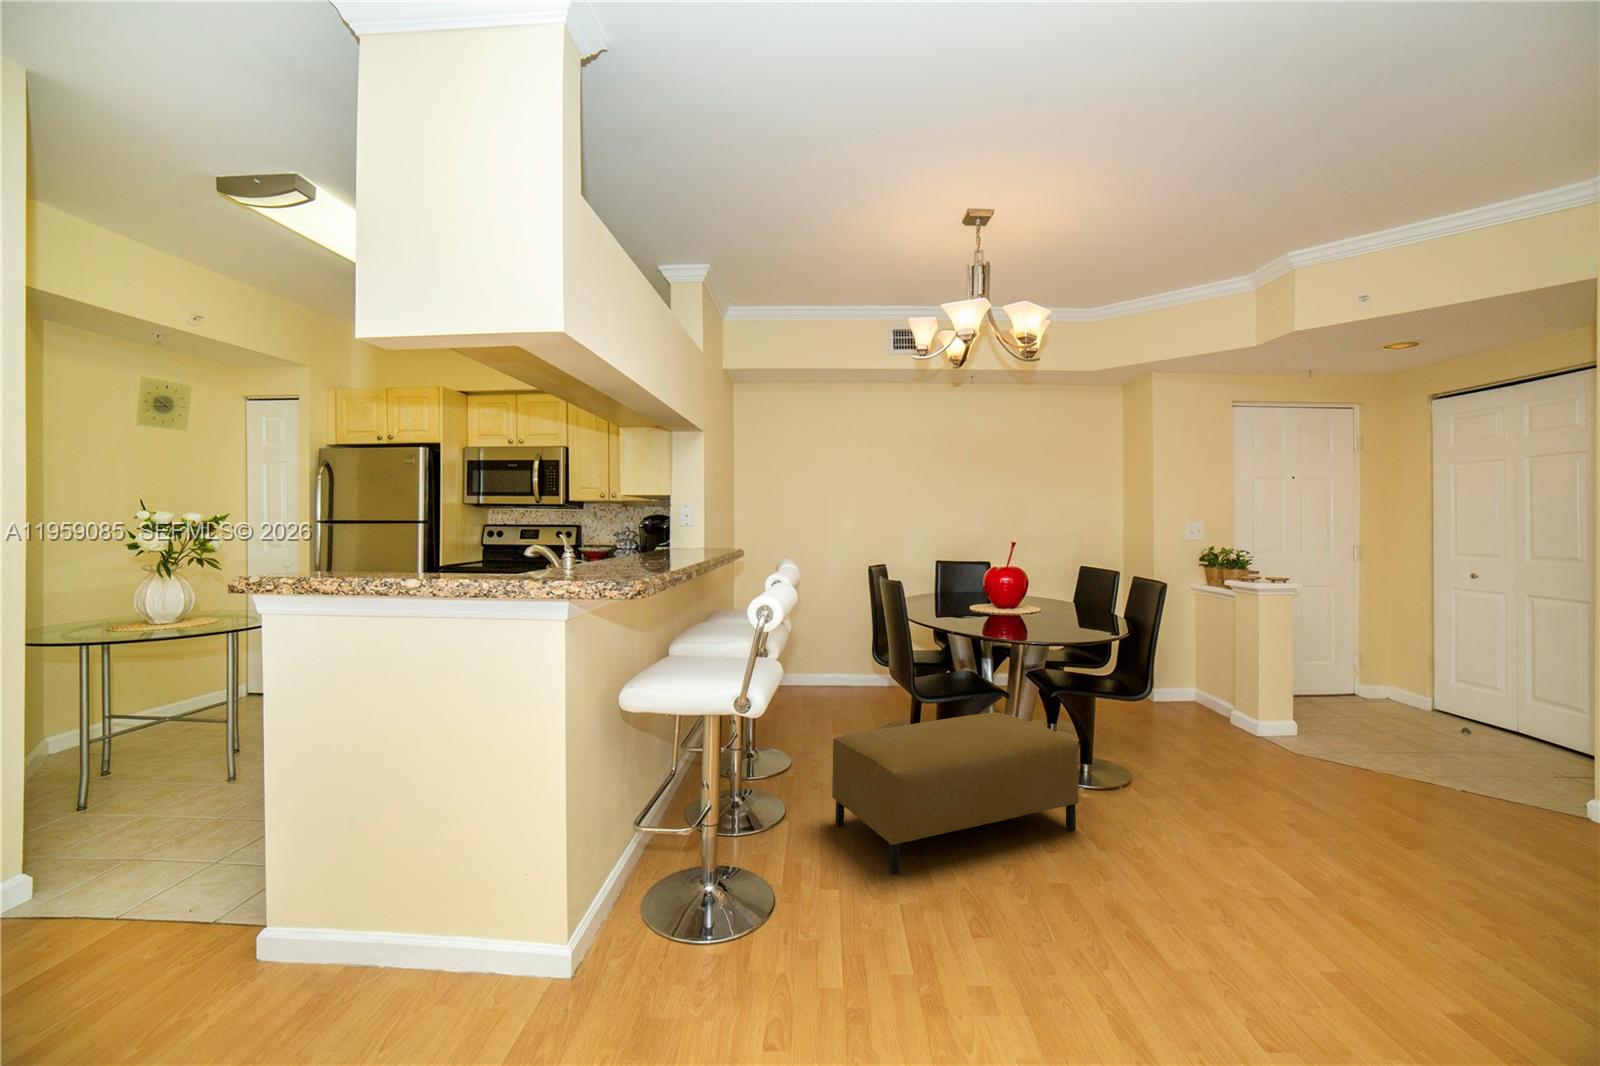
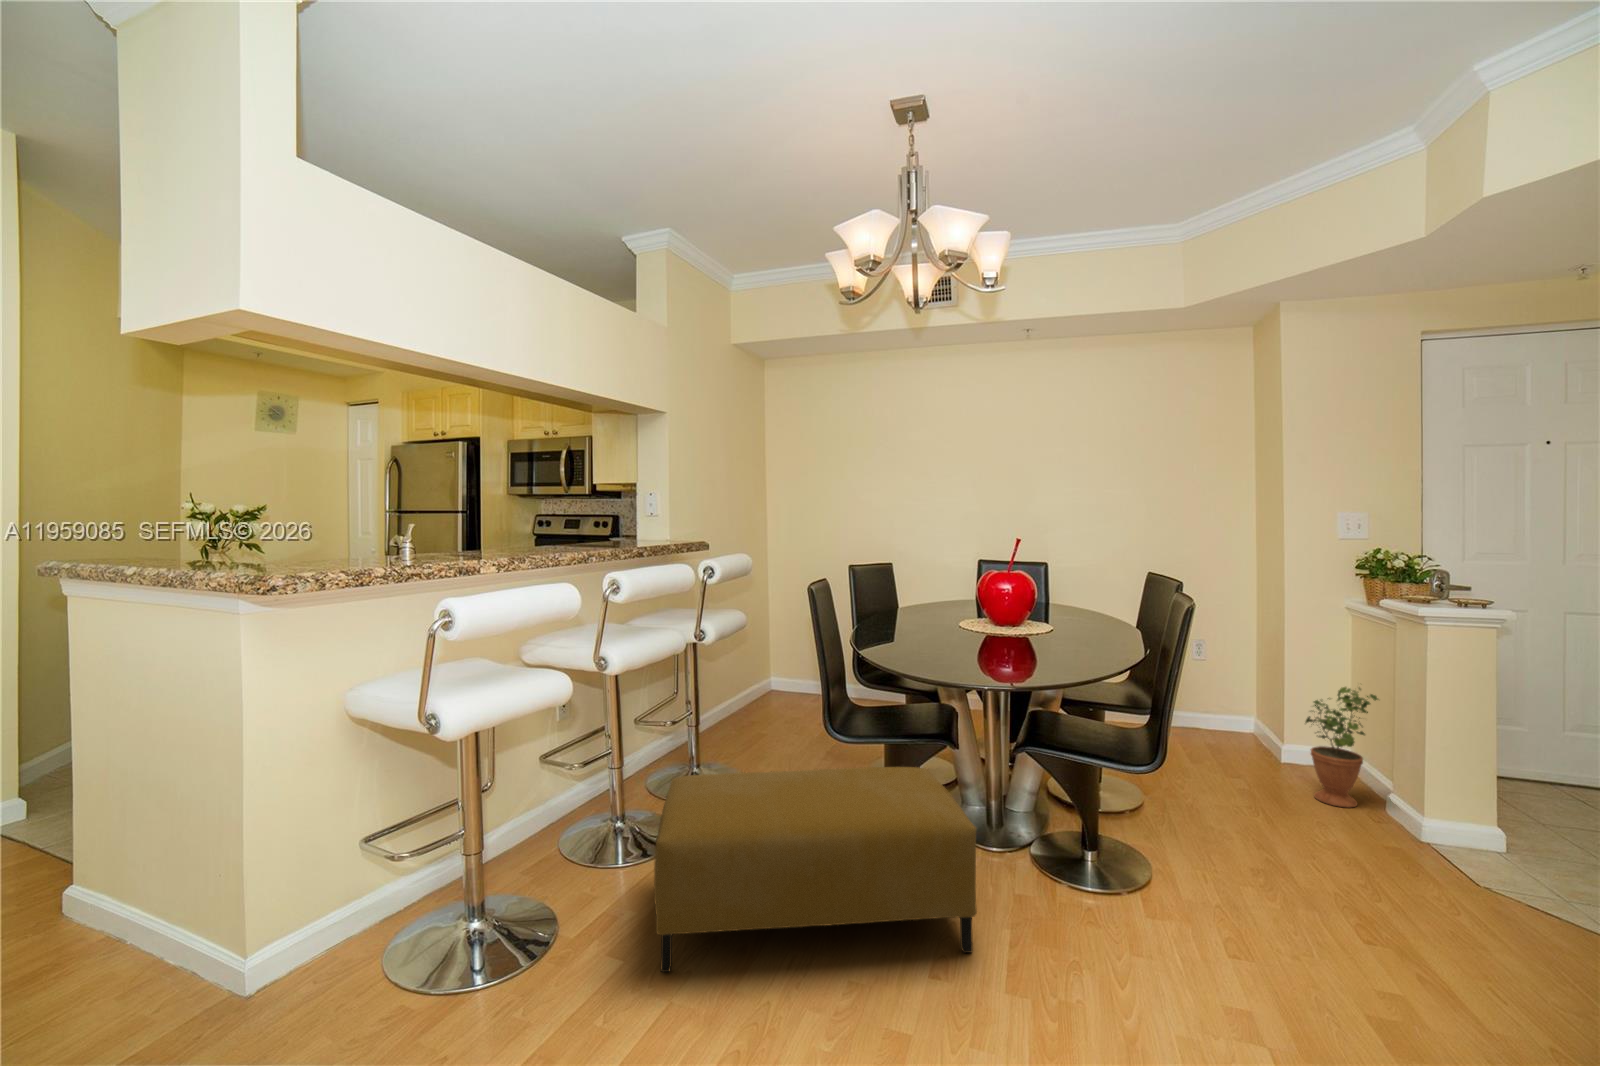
potted plant: none [1180,637,1226,722] -> present [1305,687,1378,807]

